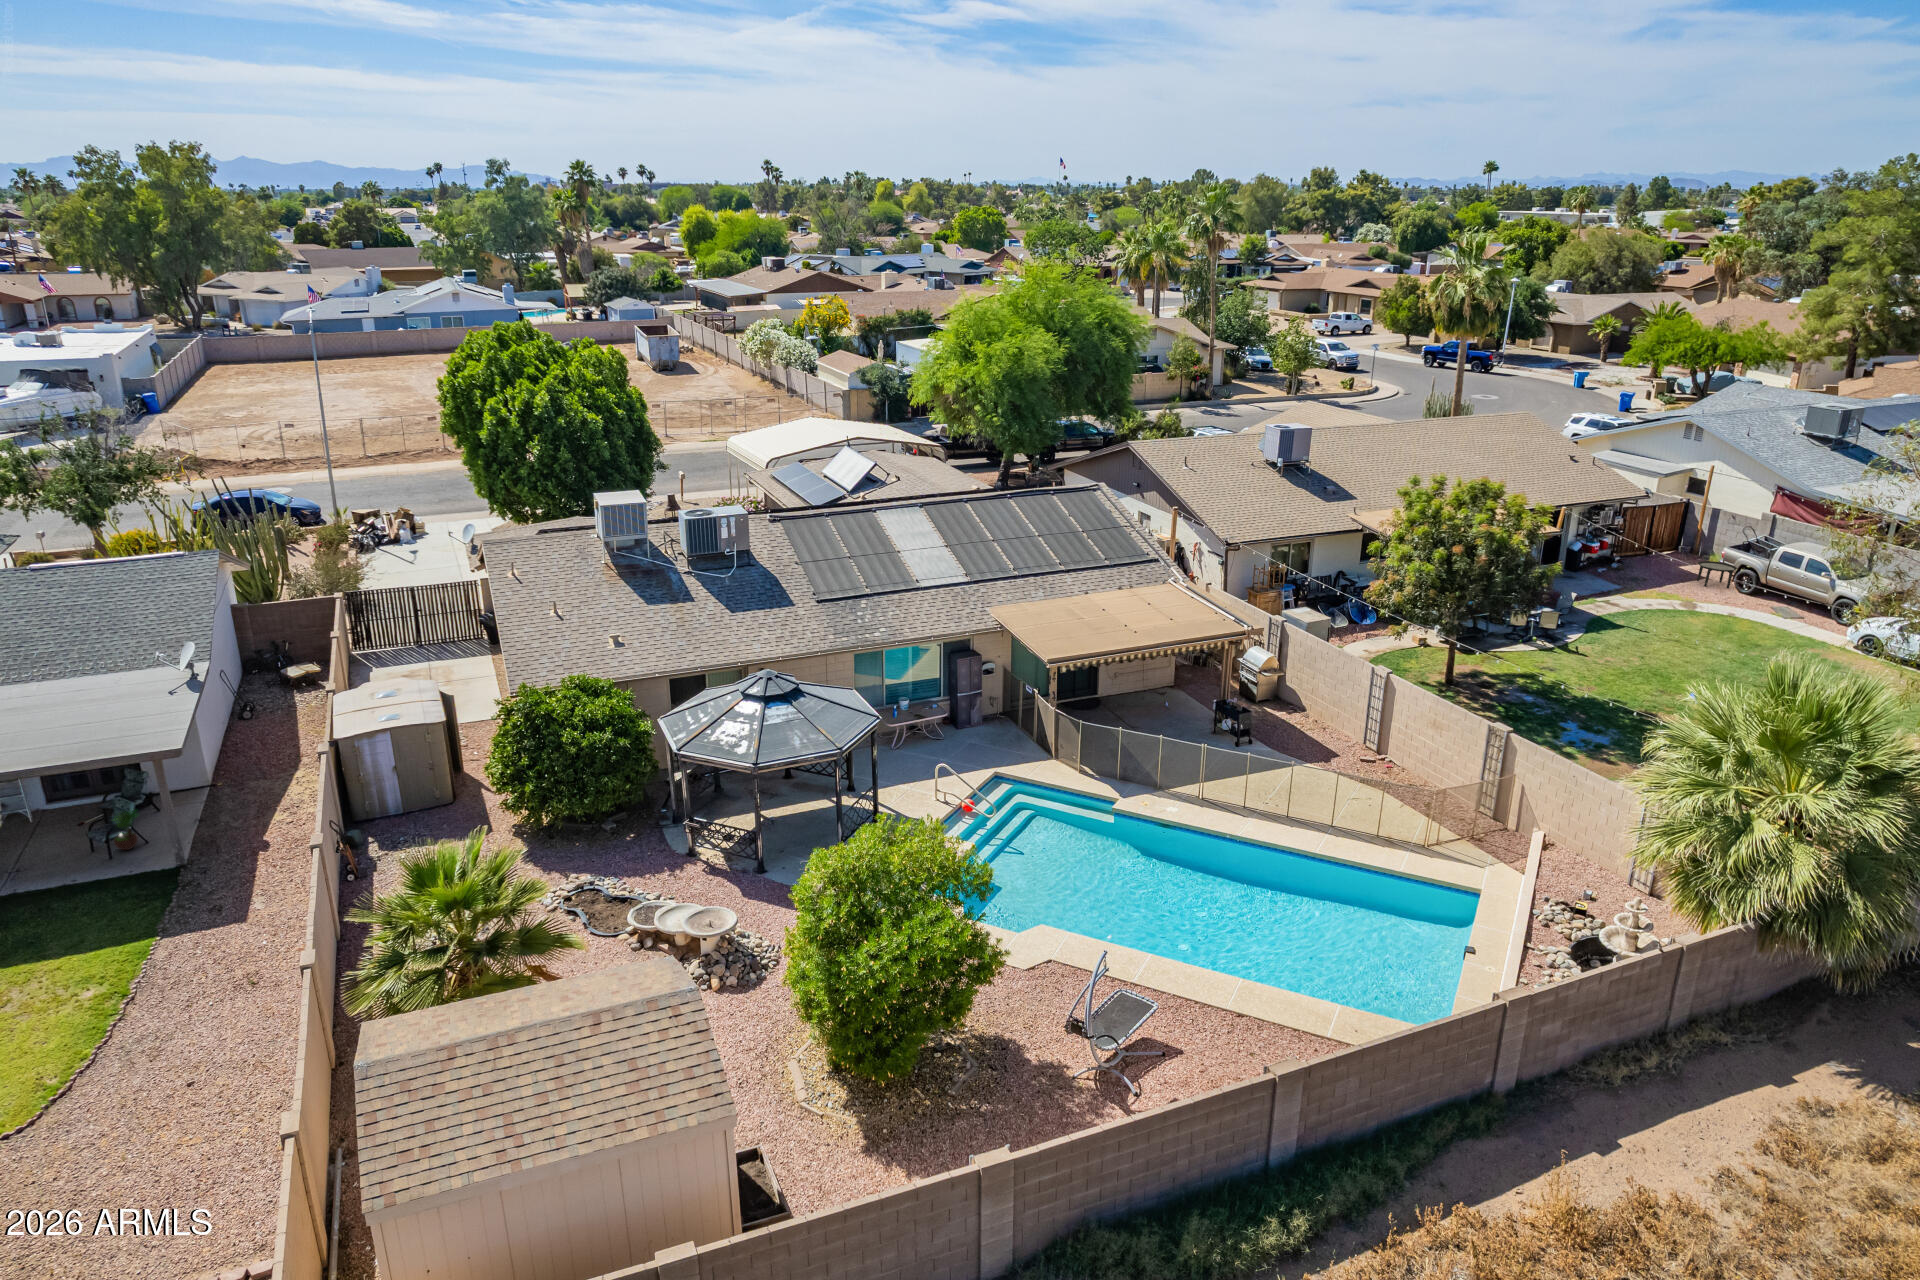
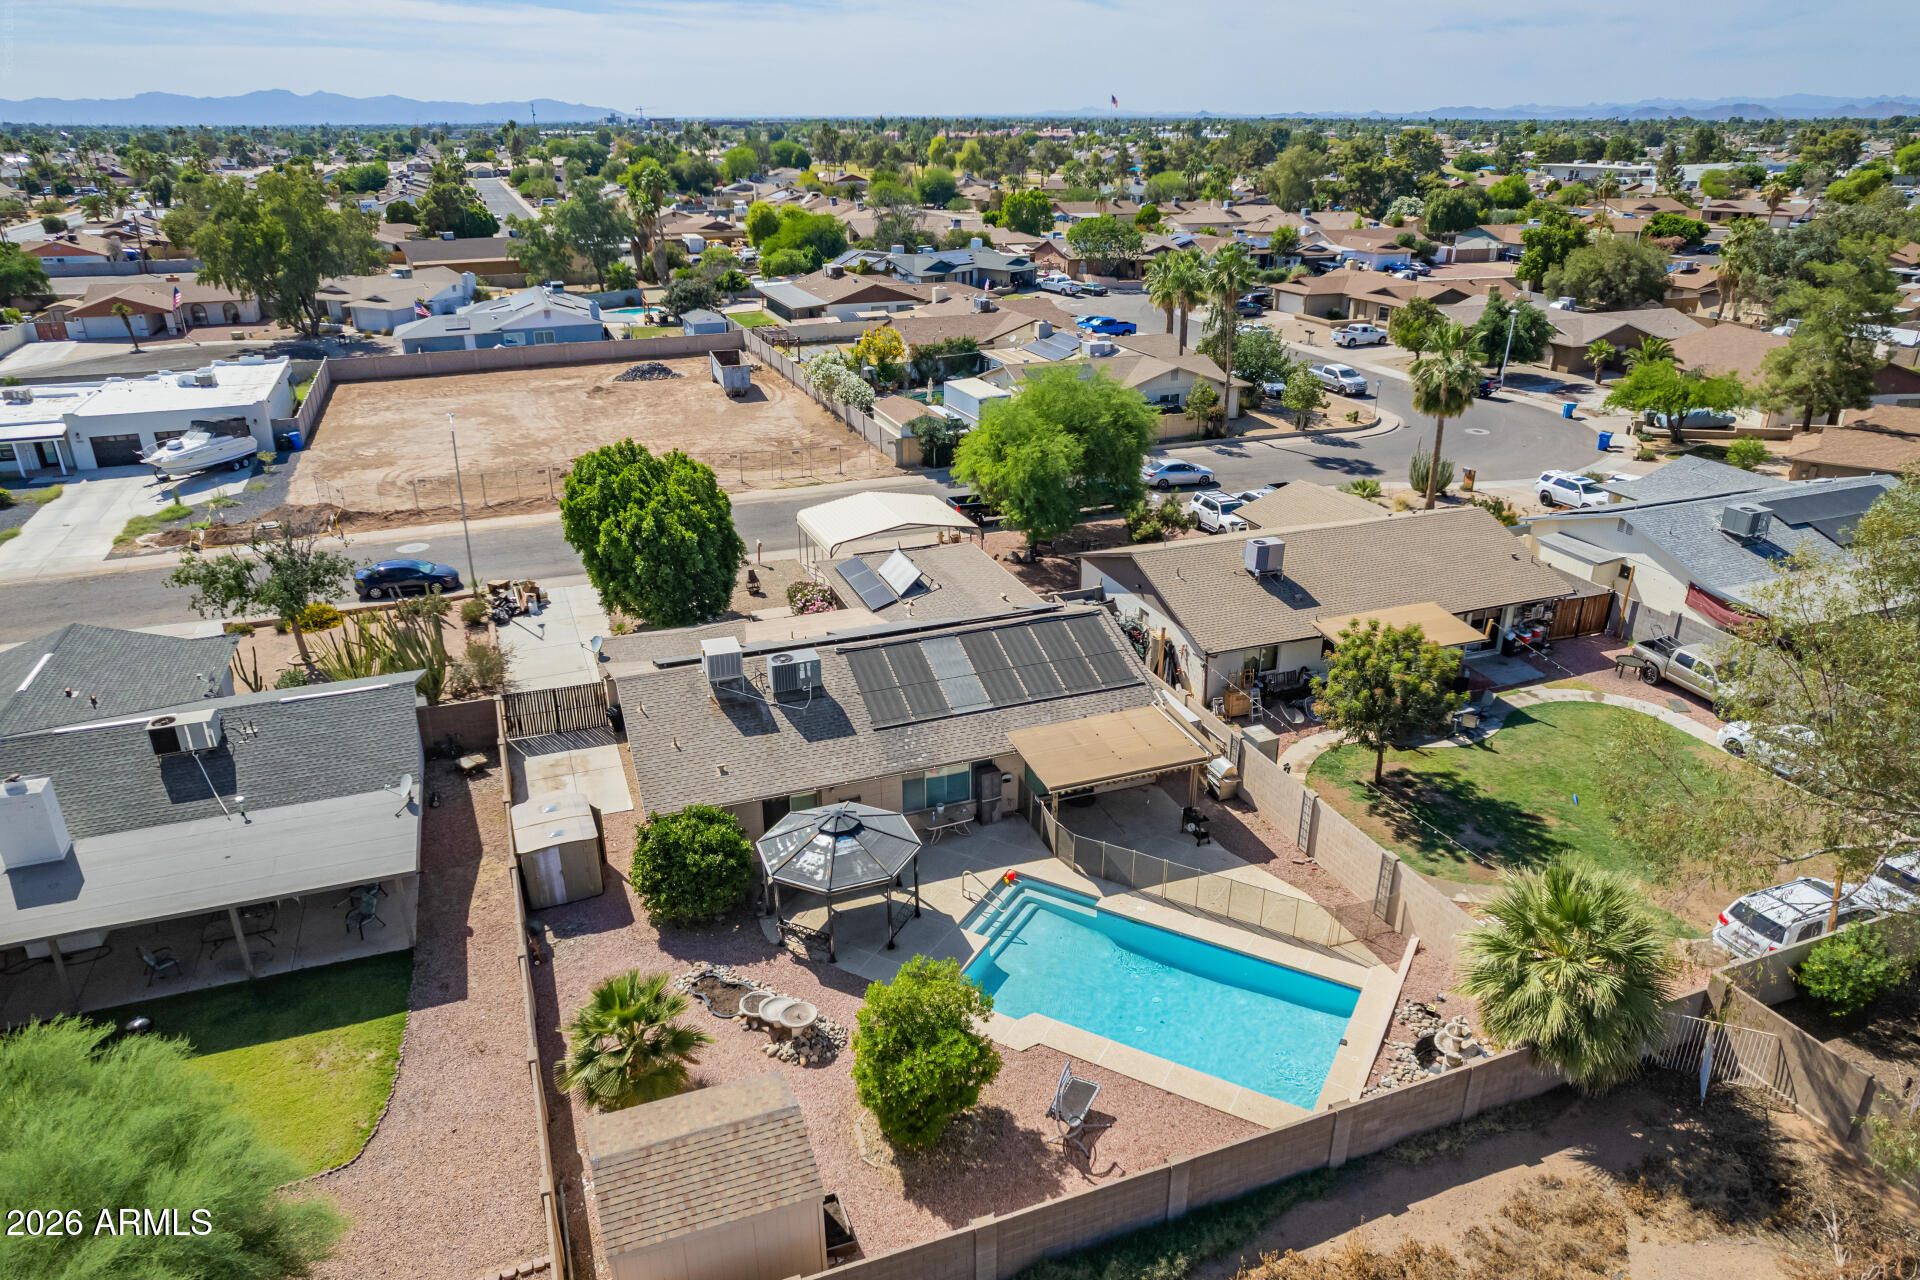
potted tree: present [114,810,138,850] -> none [368,907,387,937]

